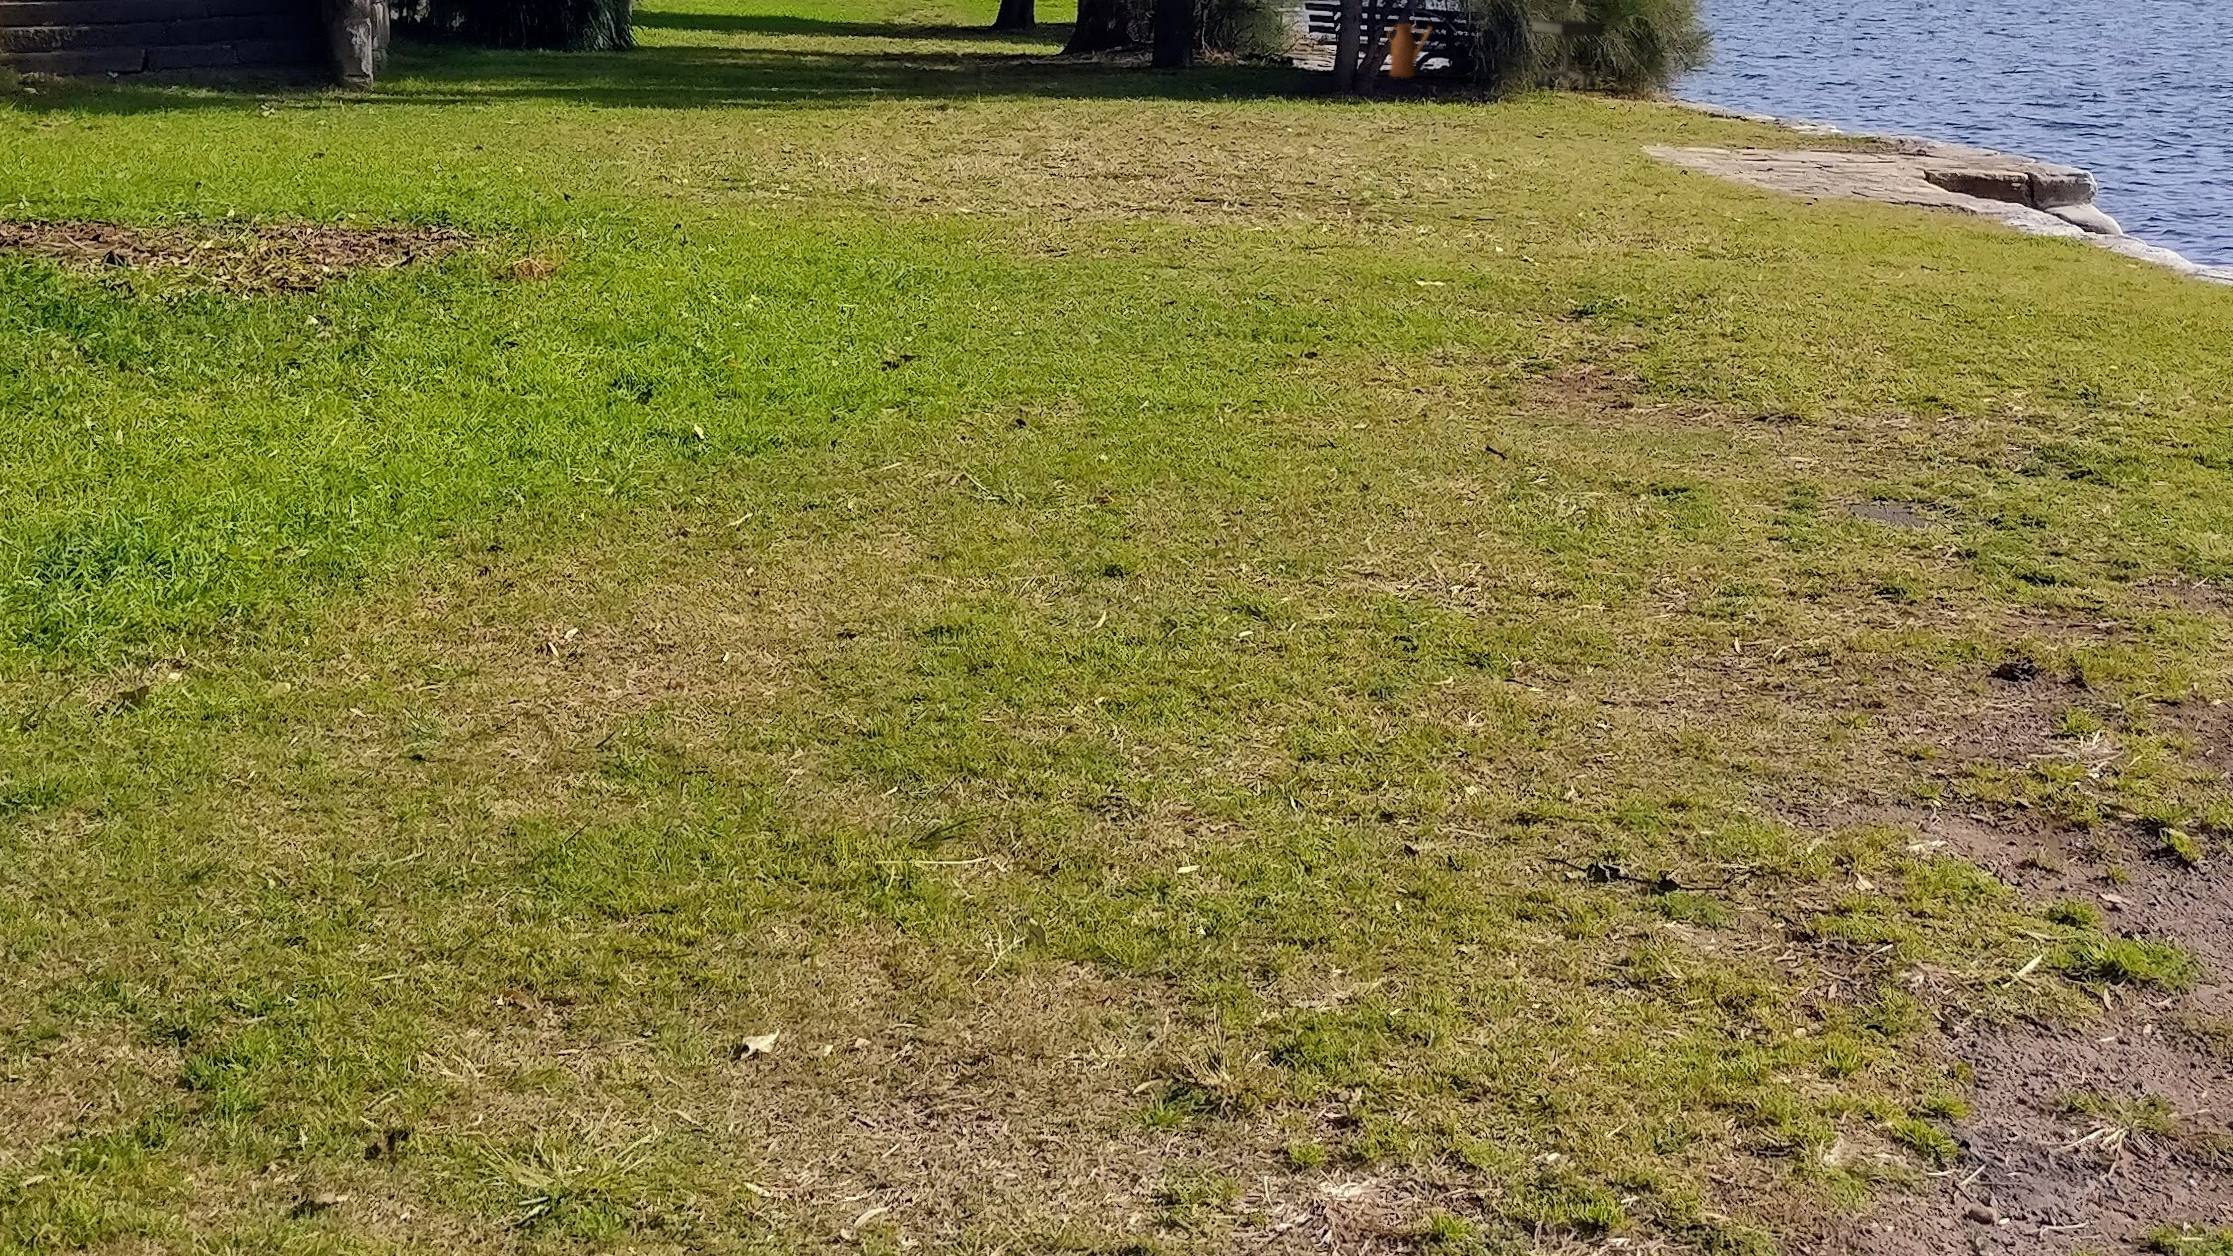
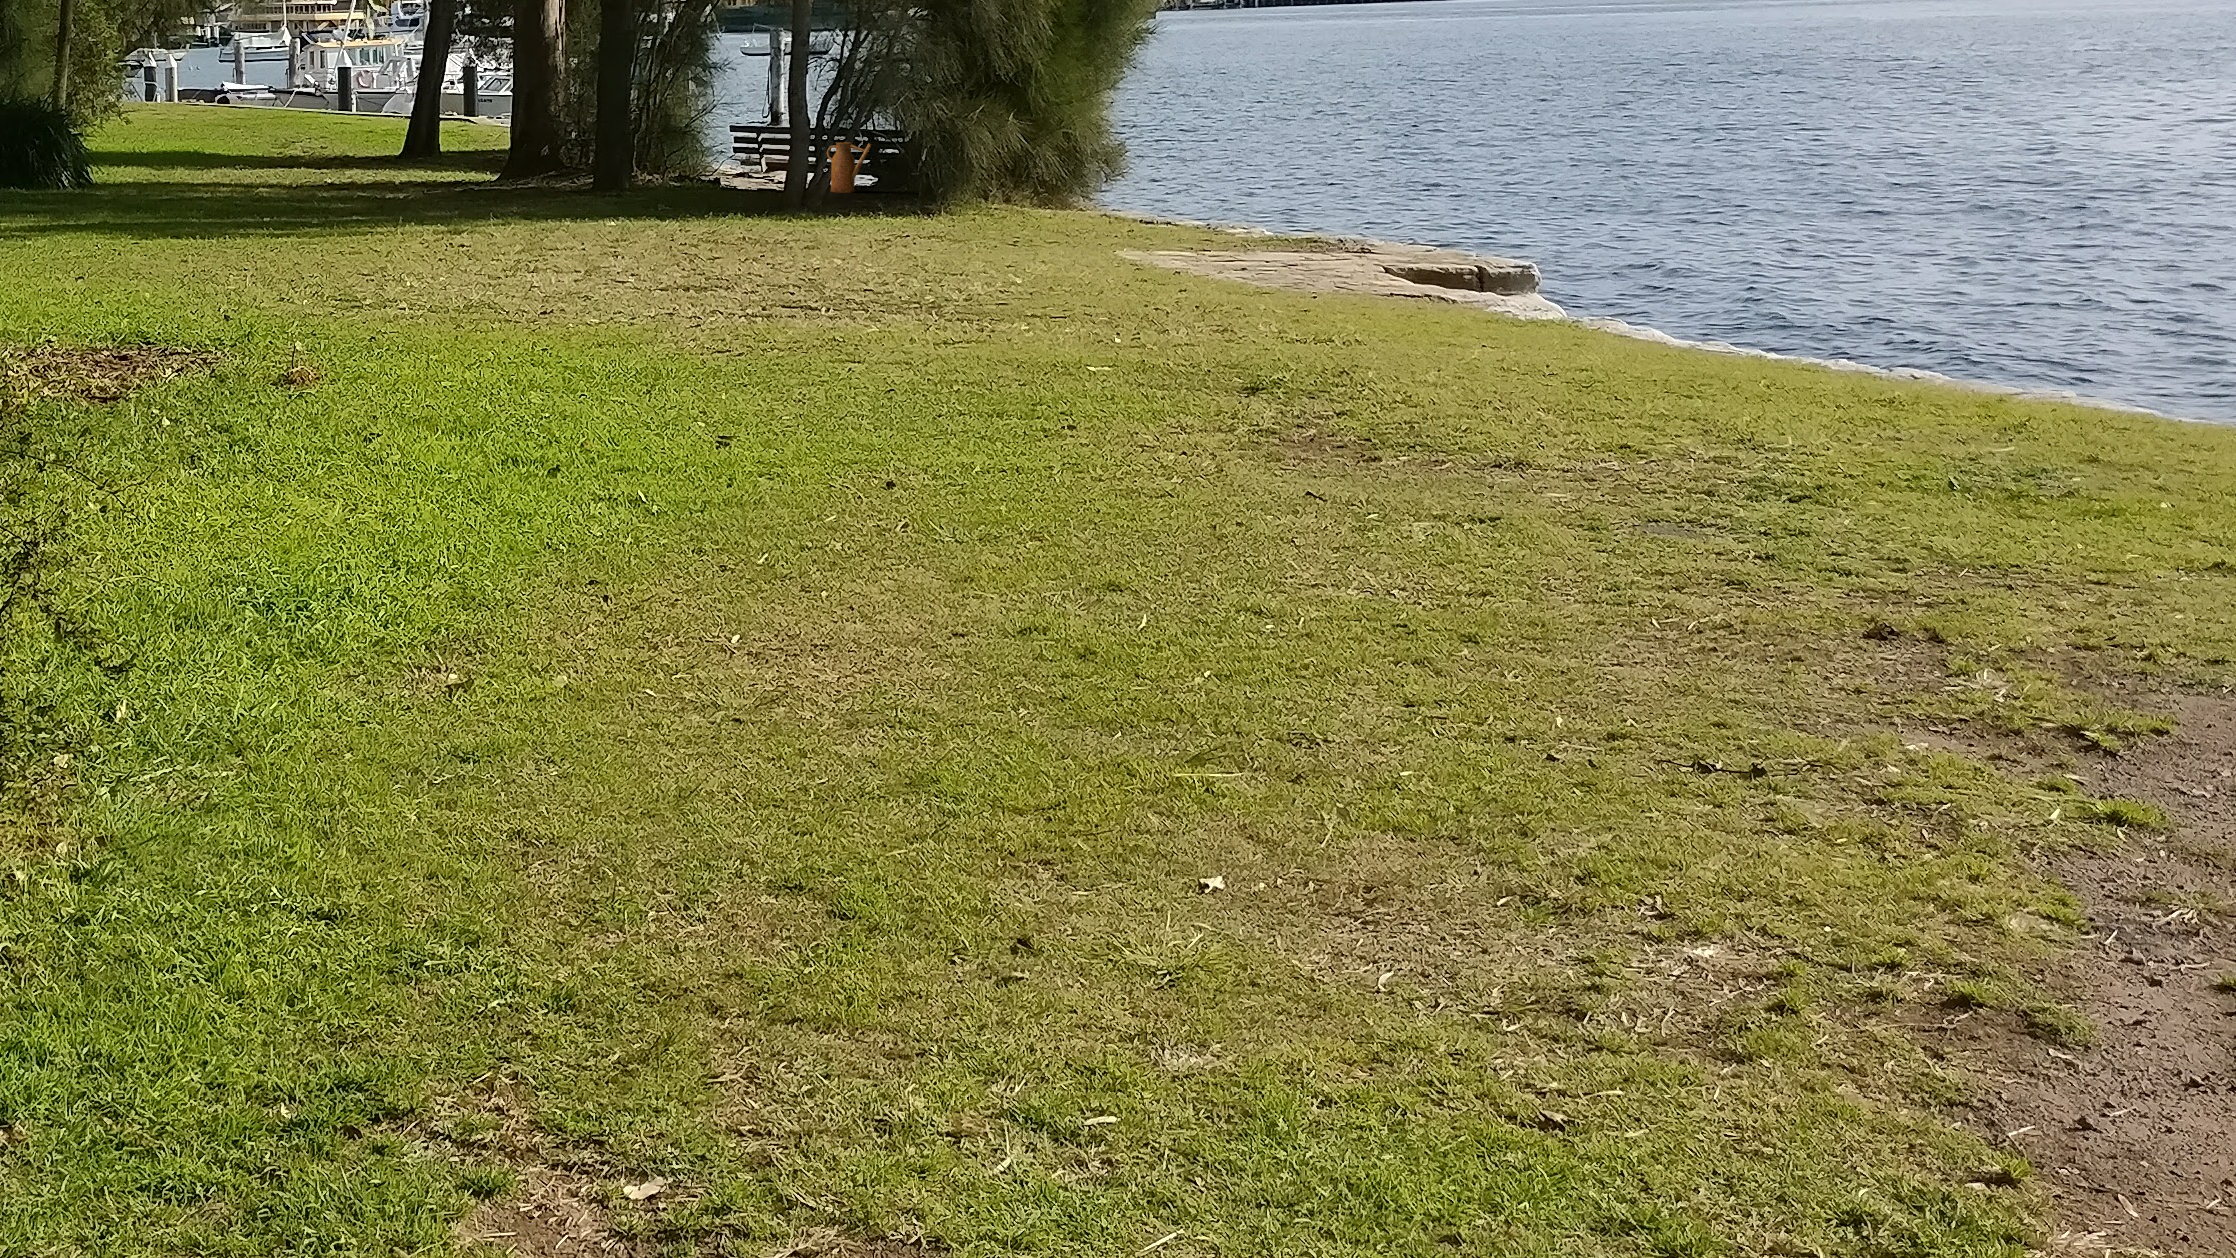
stool: present [1532,20,1605,92] -> none [970,134,1040,201]

